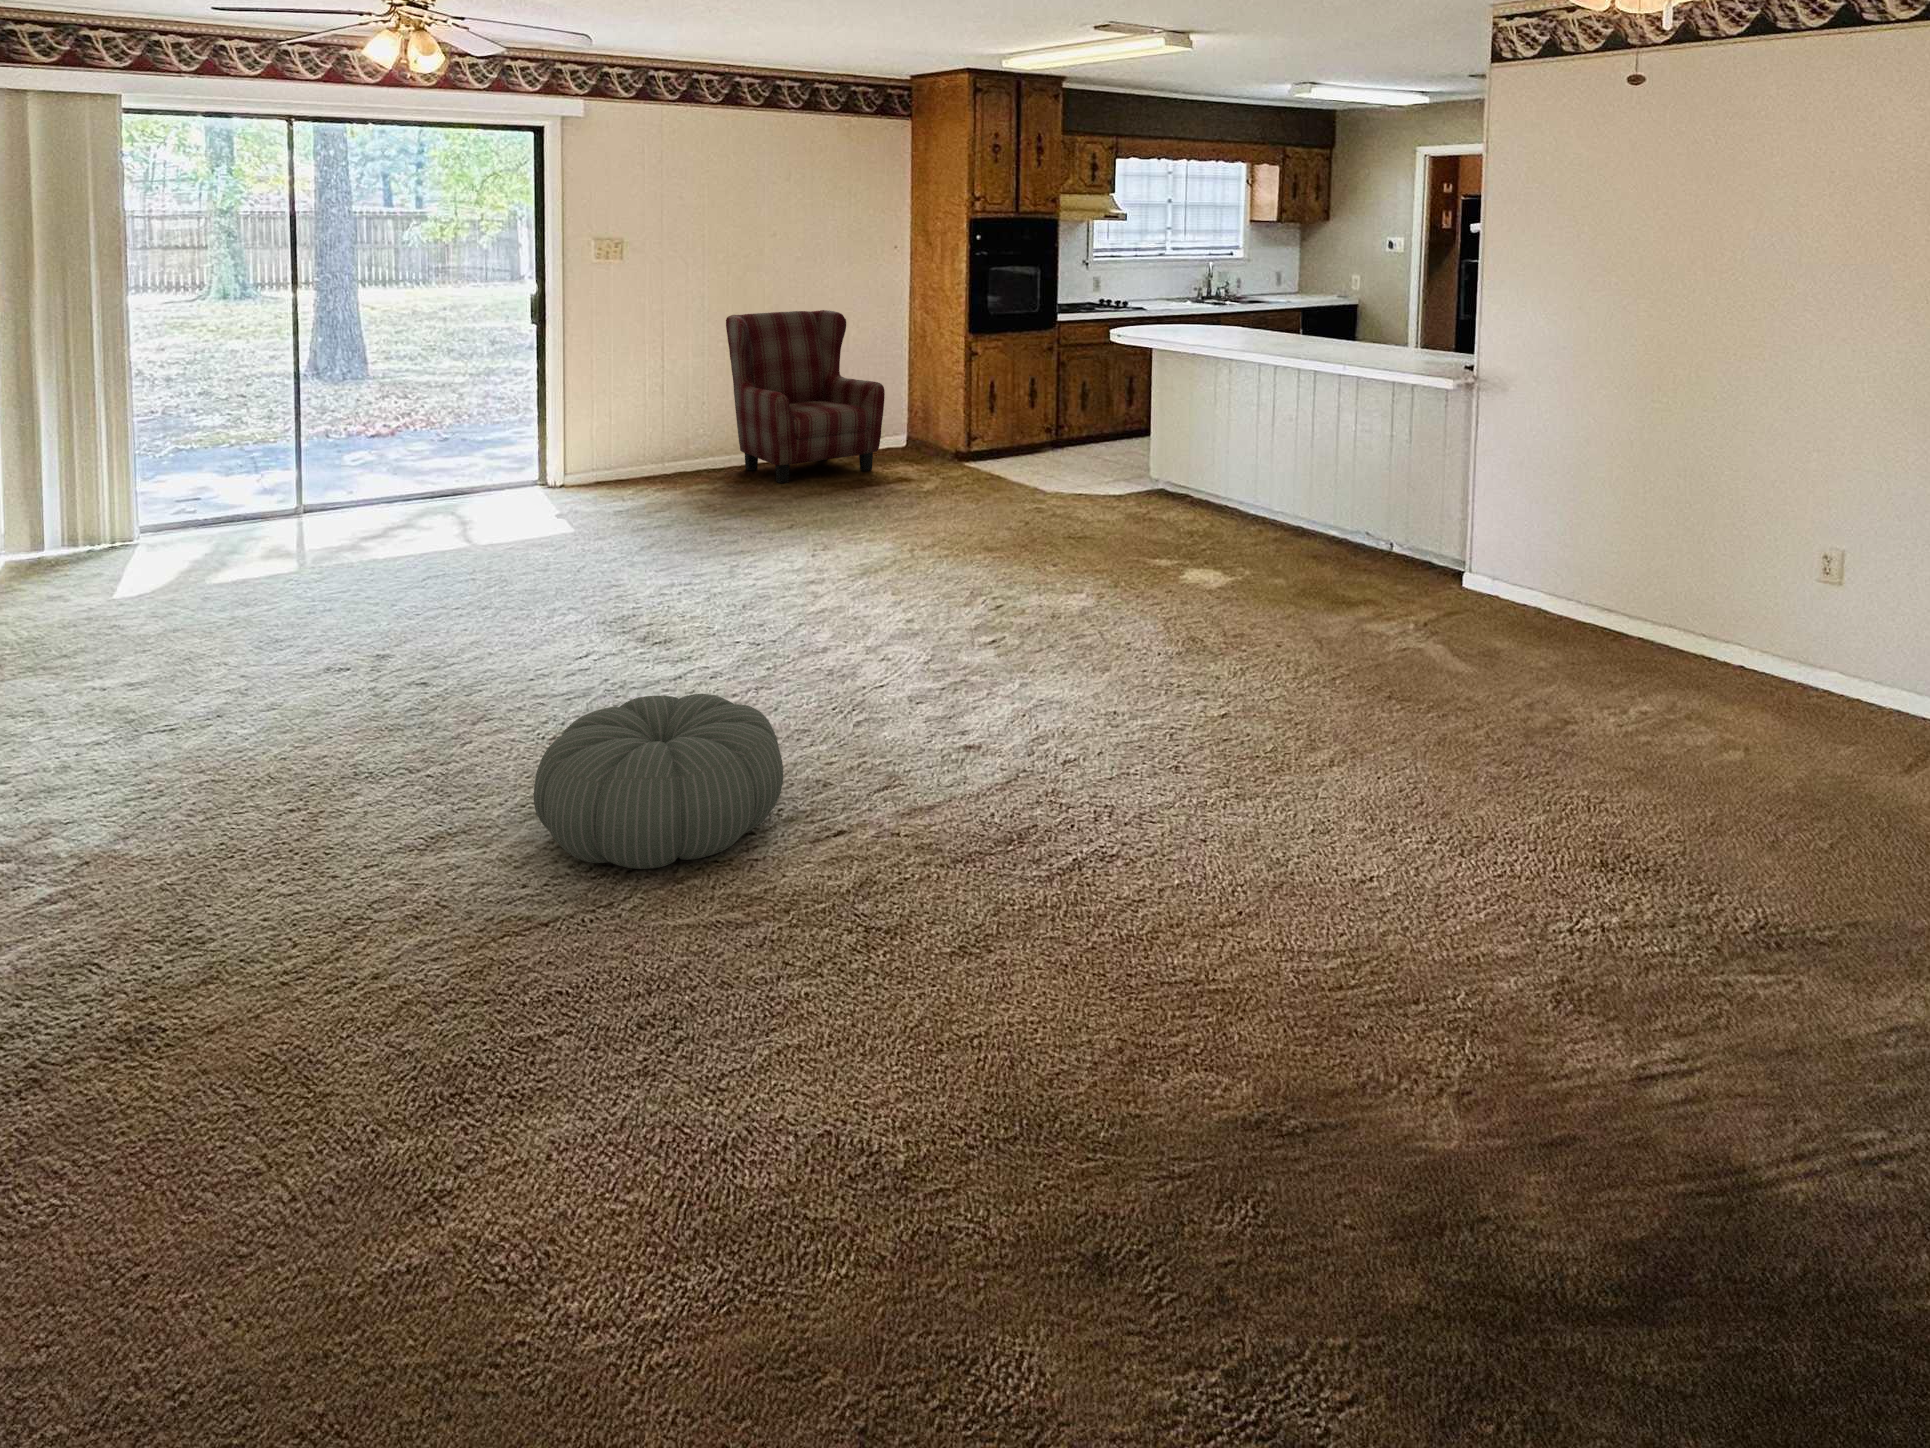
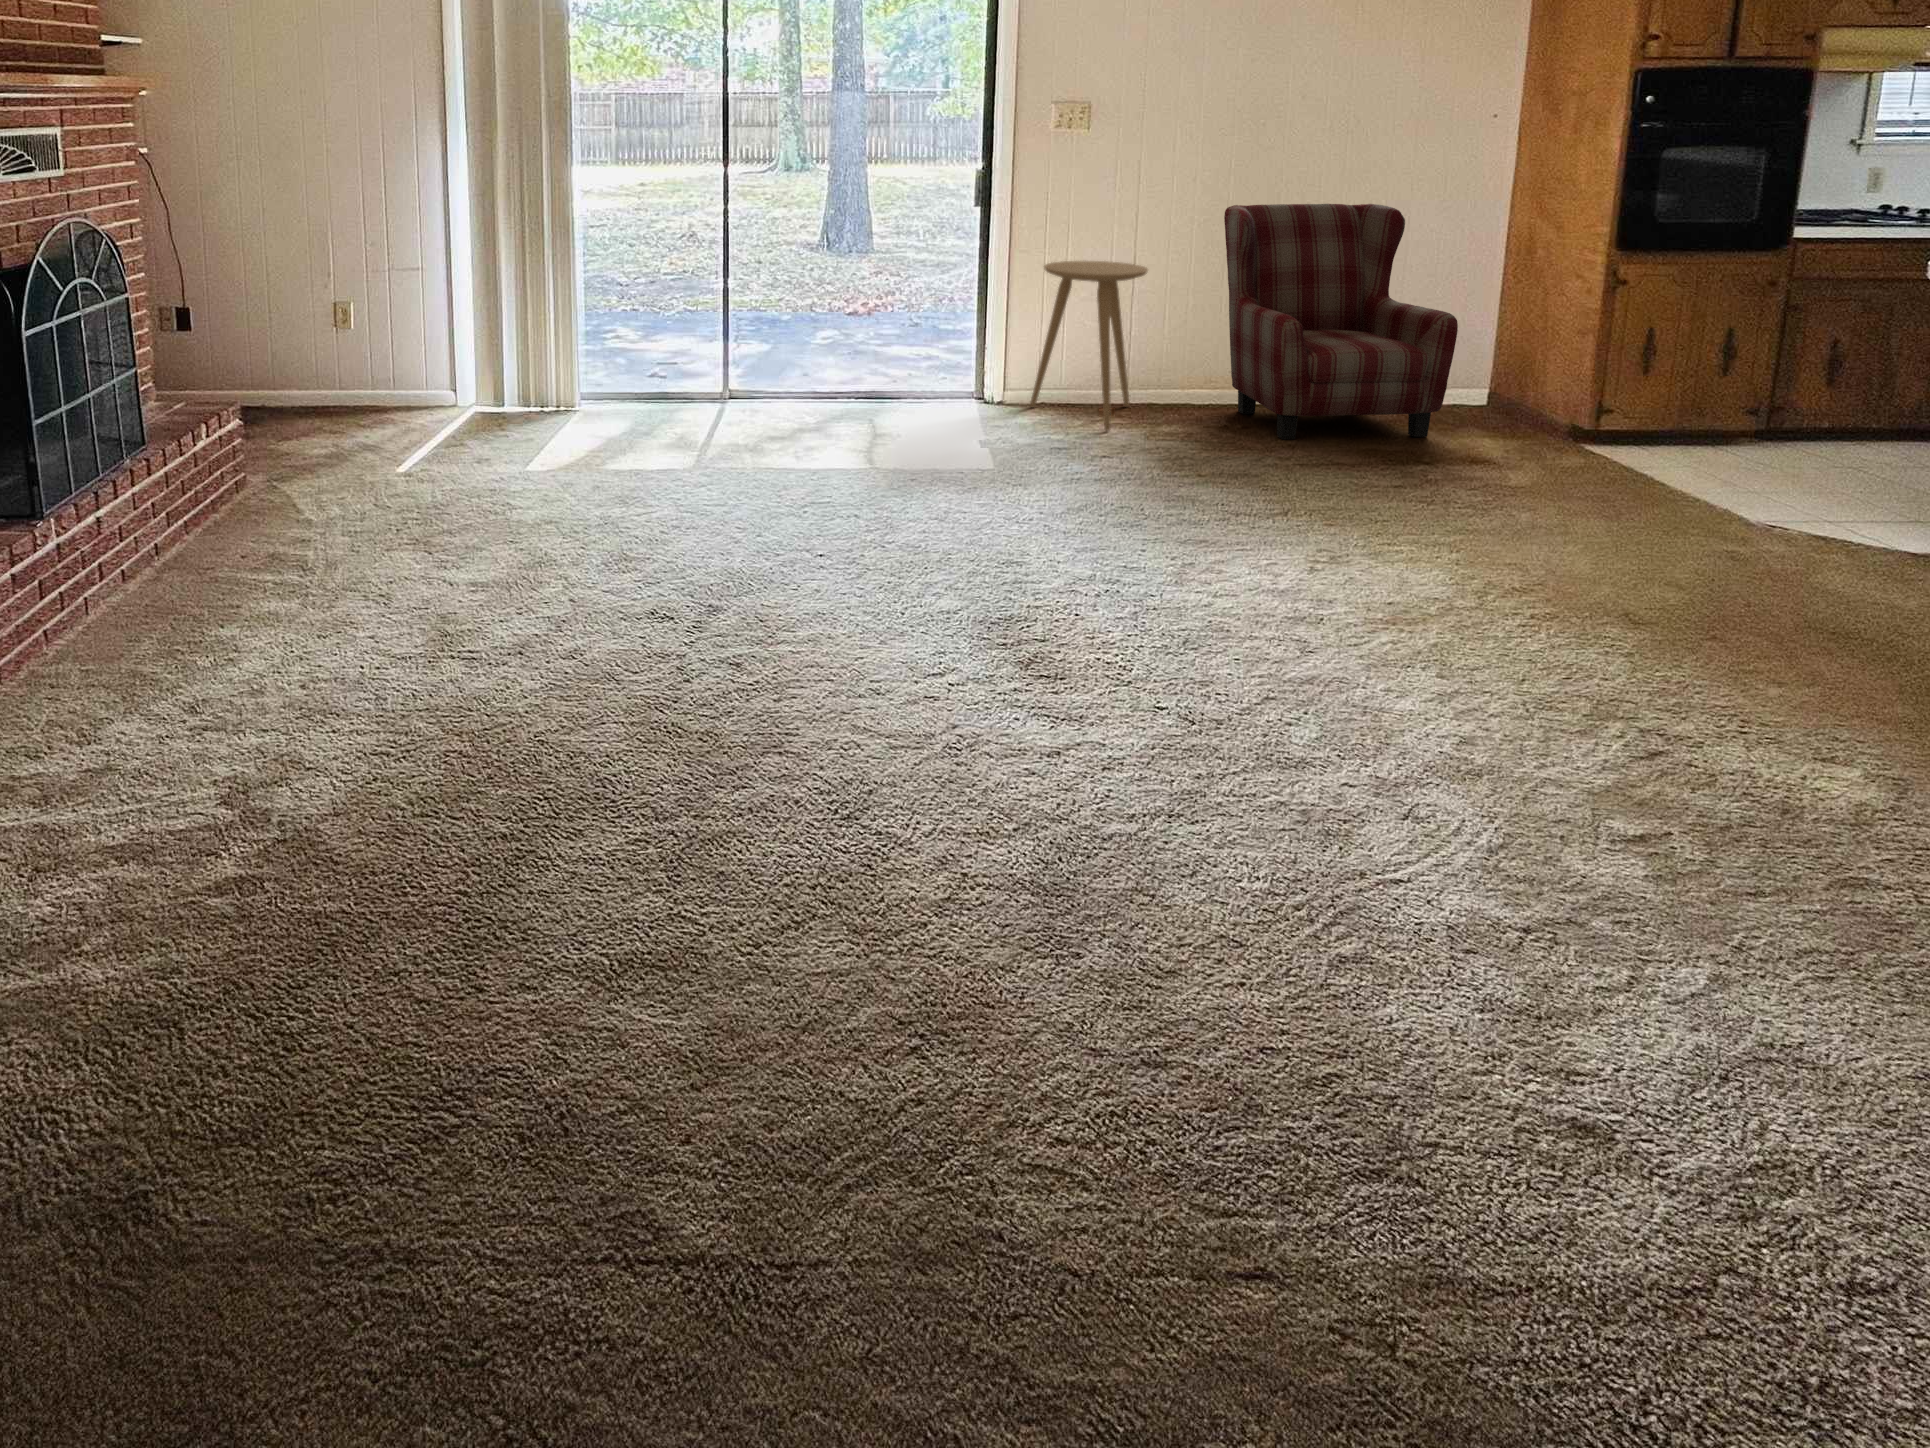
side table: none [587,363,676,494] -> present [1030,261,1148,431]
pouf: present [534,694,783,869] -> none [714,834,1134,1226]

